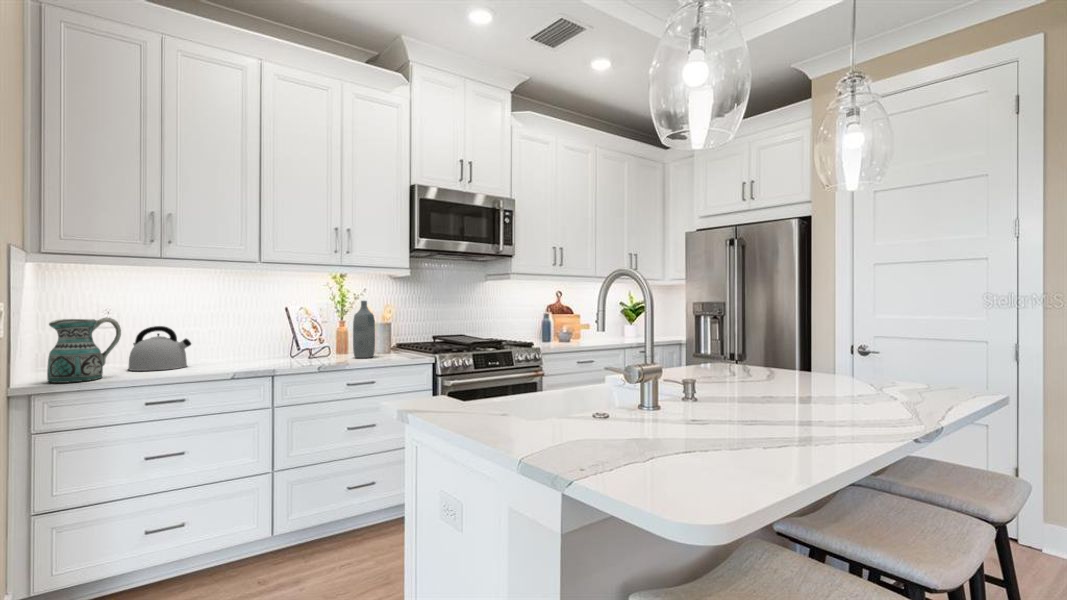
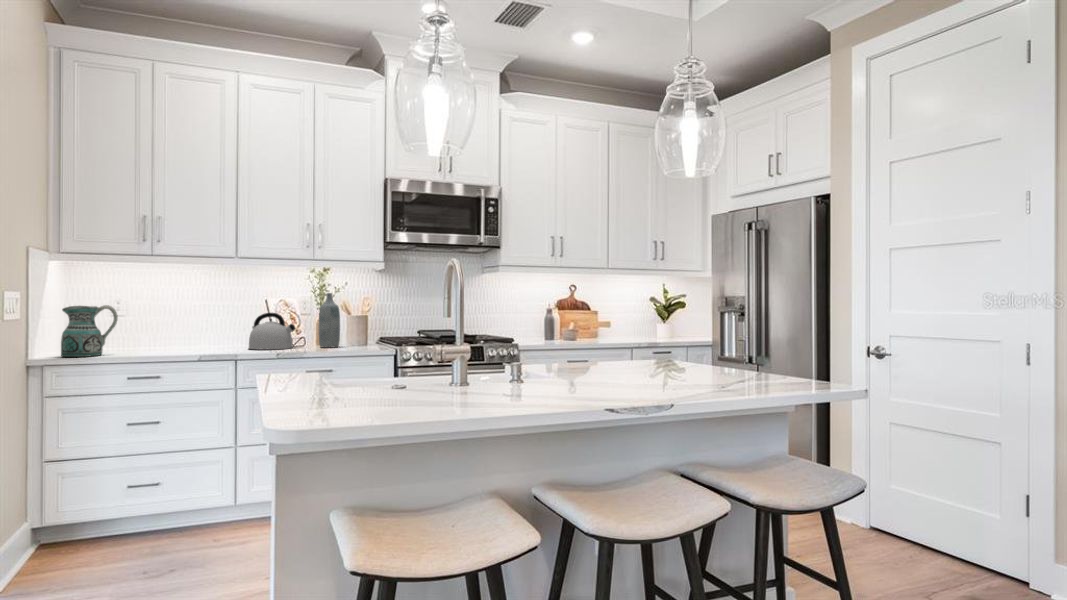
kettle: present [128,326,191,371] -> present [249,313,296,349]

